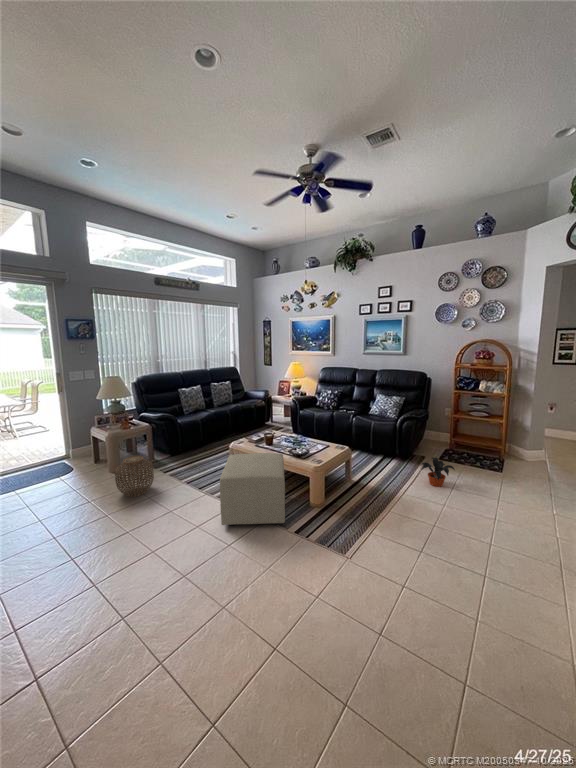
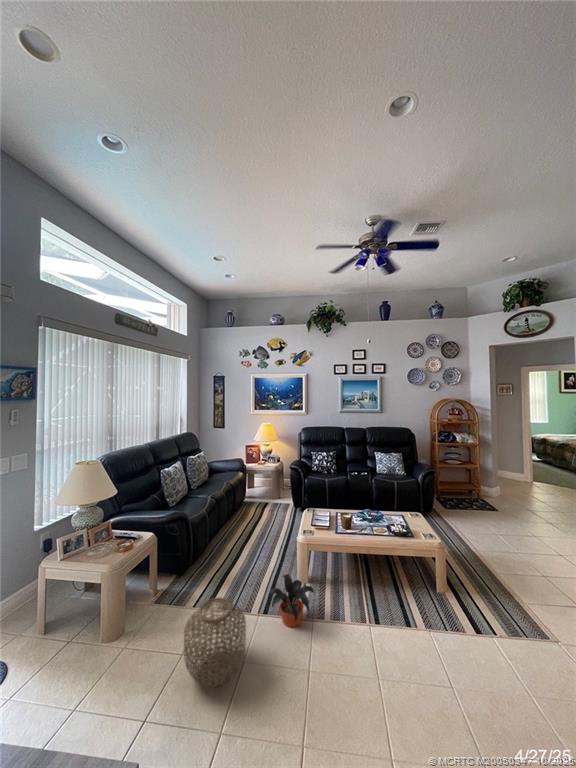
ottoman: present [220,453,285,526] -> none [356,538,471,670]
potted plant: present [422,457,455,487] -> present [269,574,314,627]

